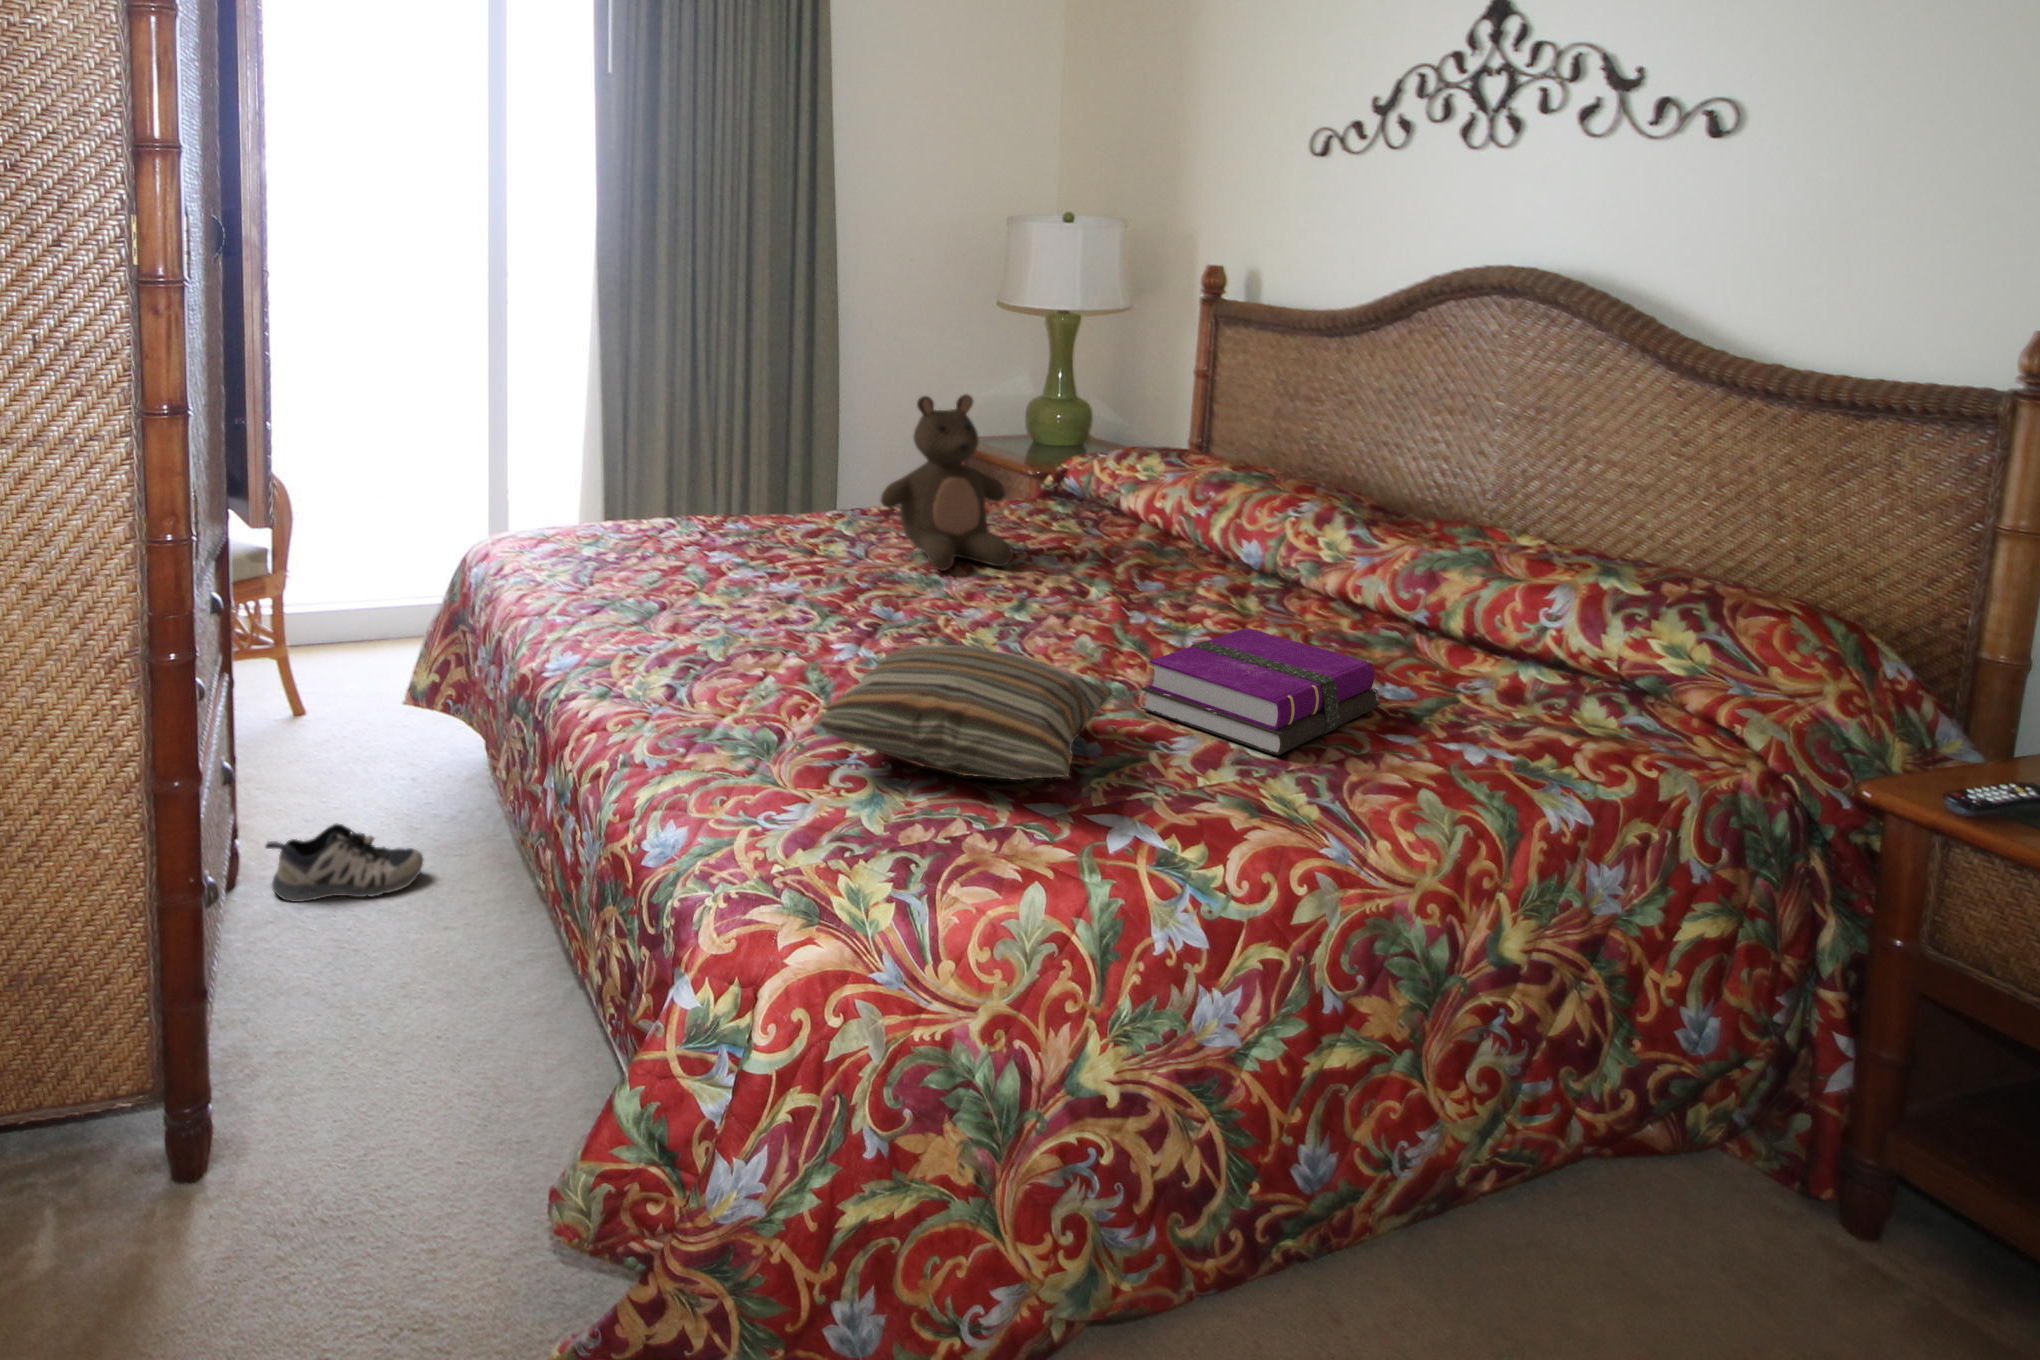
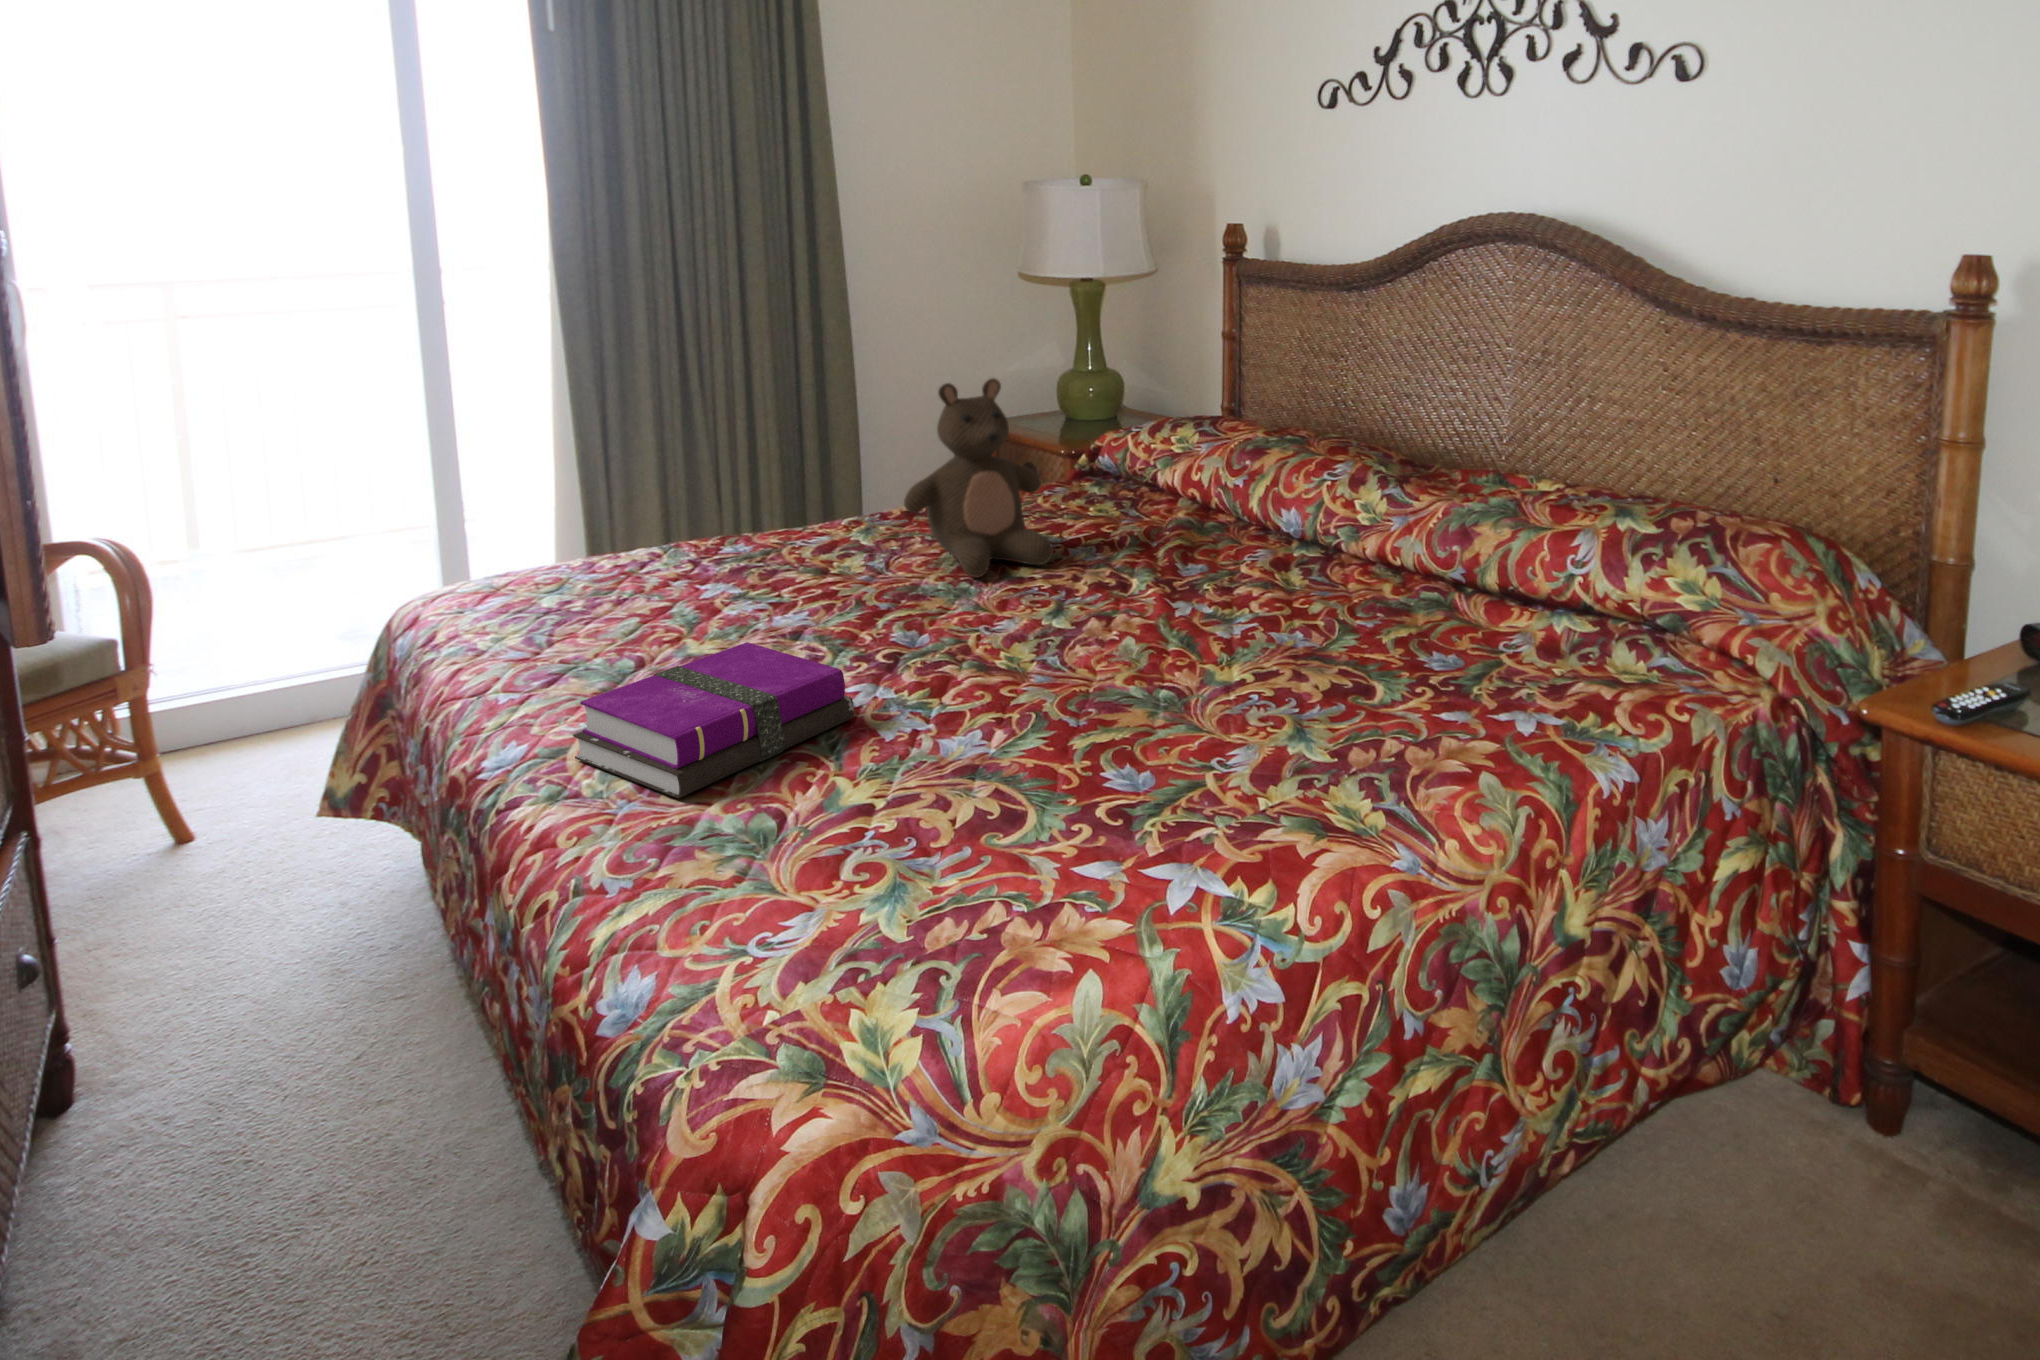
notebook: present [1141,628,1379,755] -> present [573,642,854,798]
pillow: present [820,645,1112,780] -> none [824,678,1166,839]
shoe: present [266,824,423,902] -> none [89,999,340,1120]

